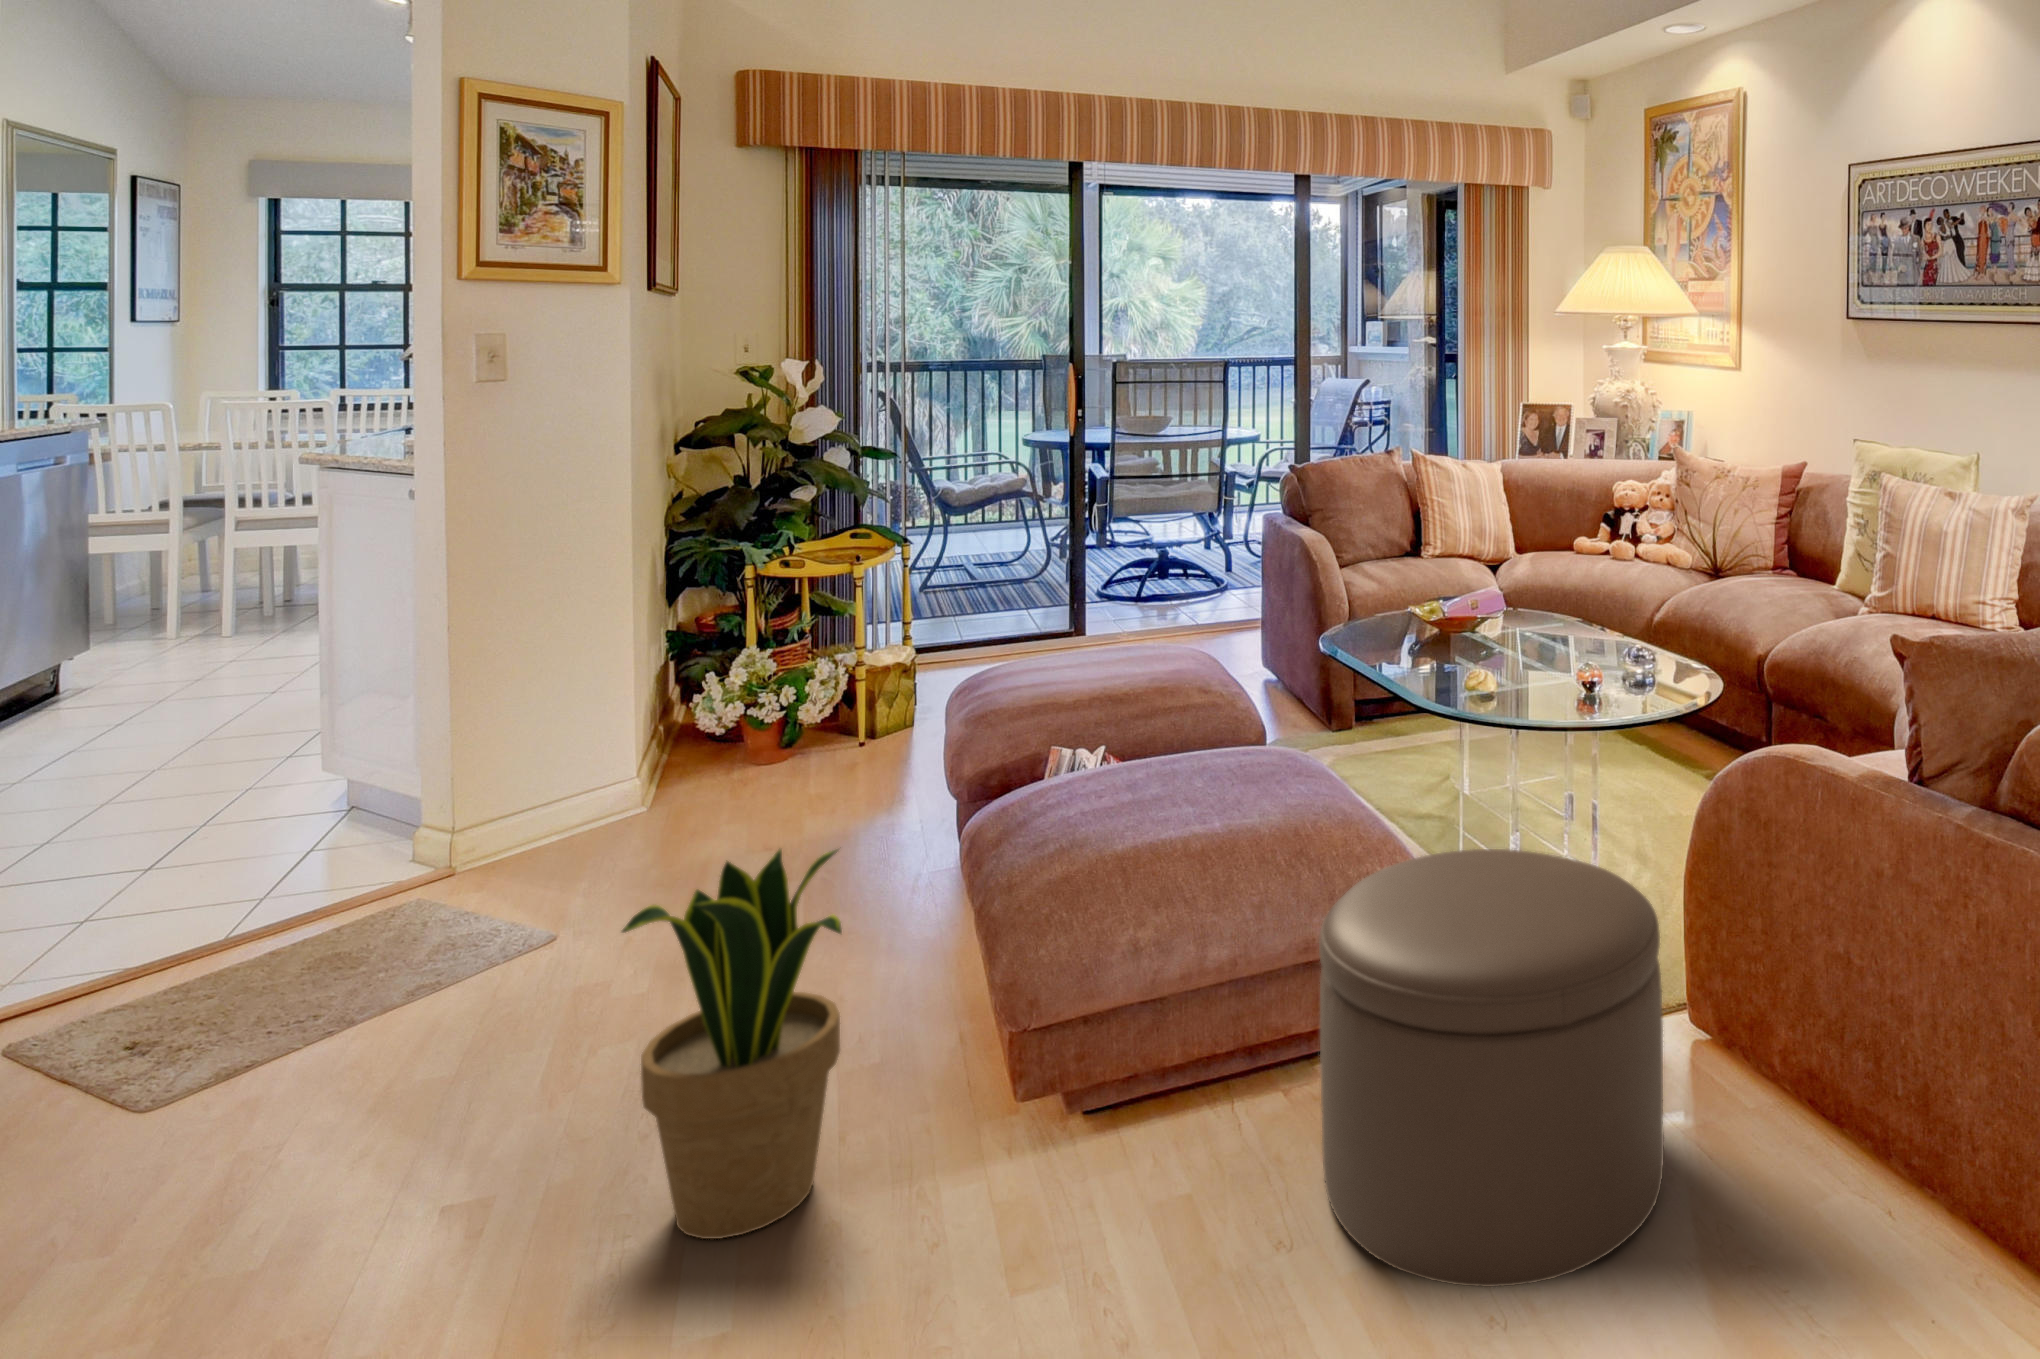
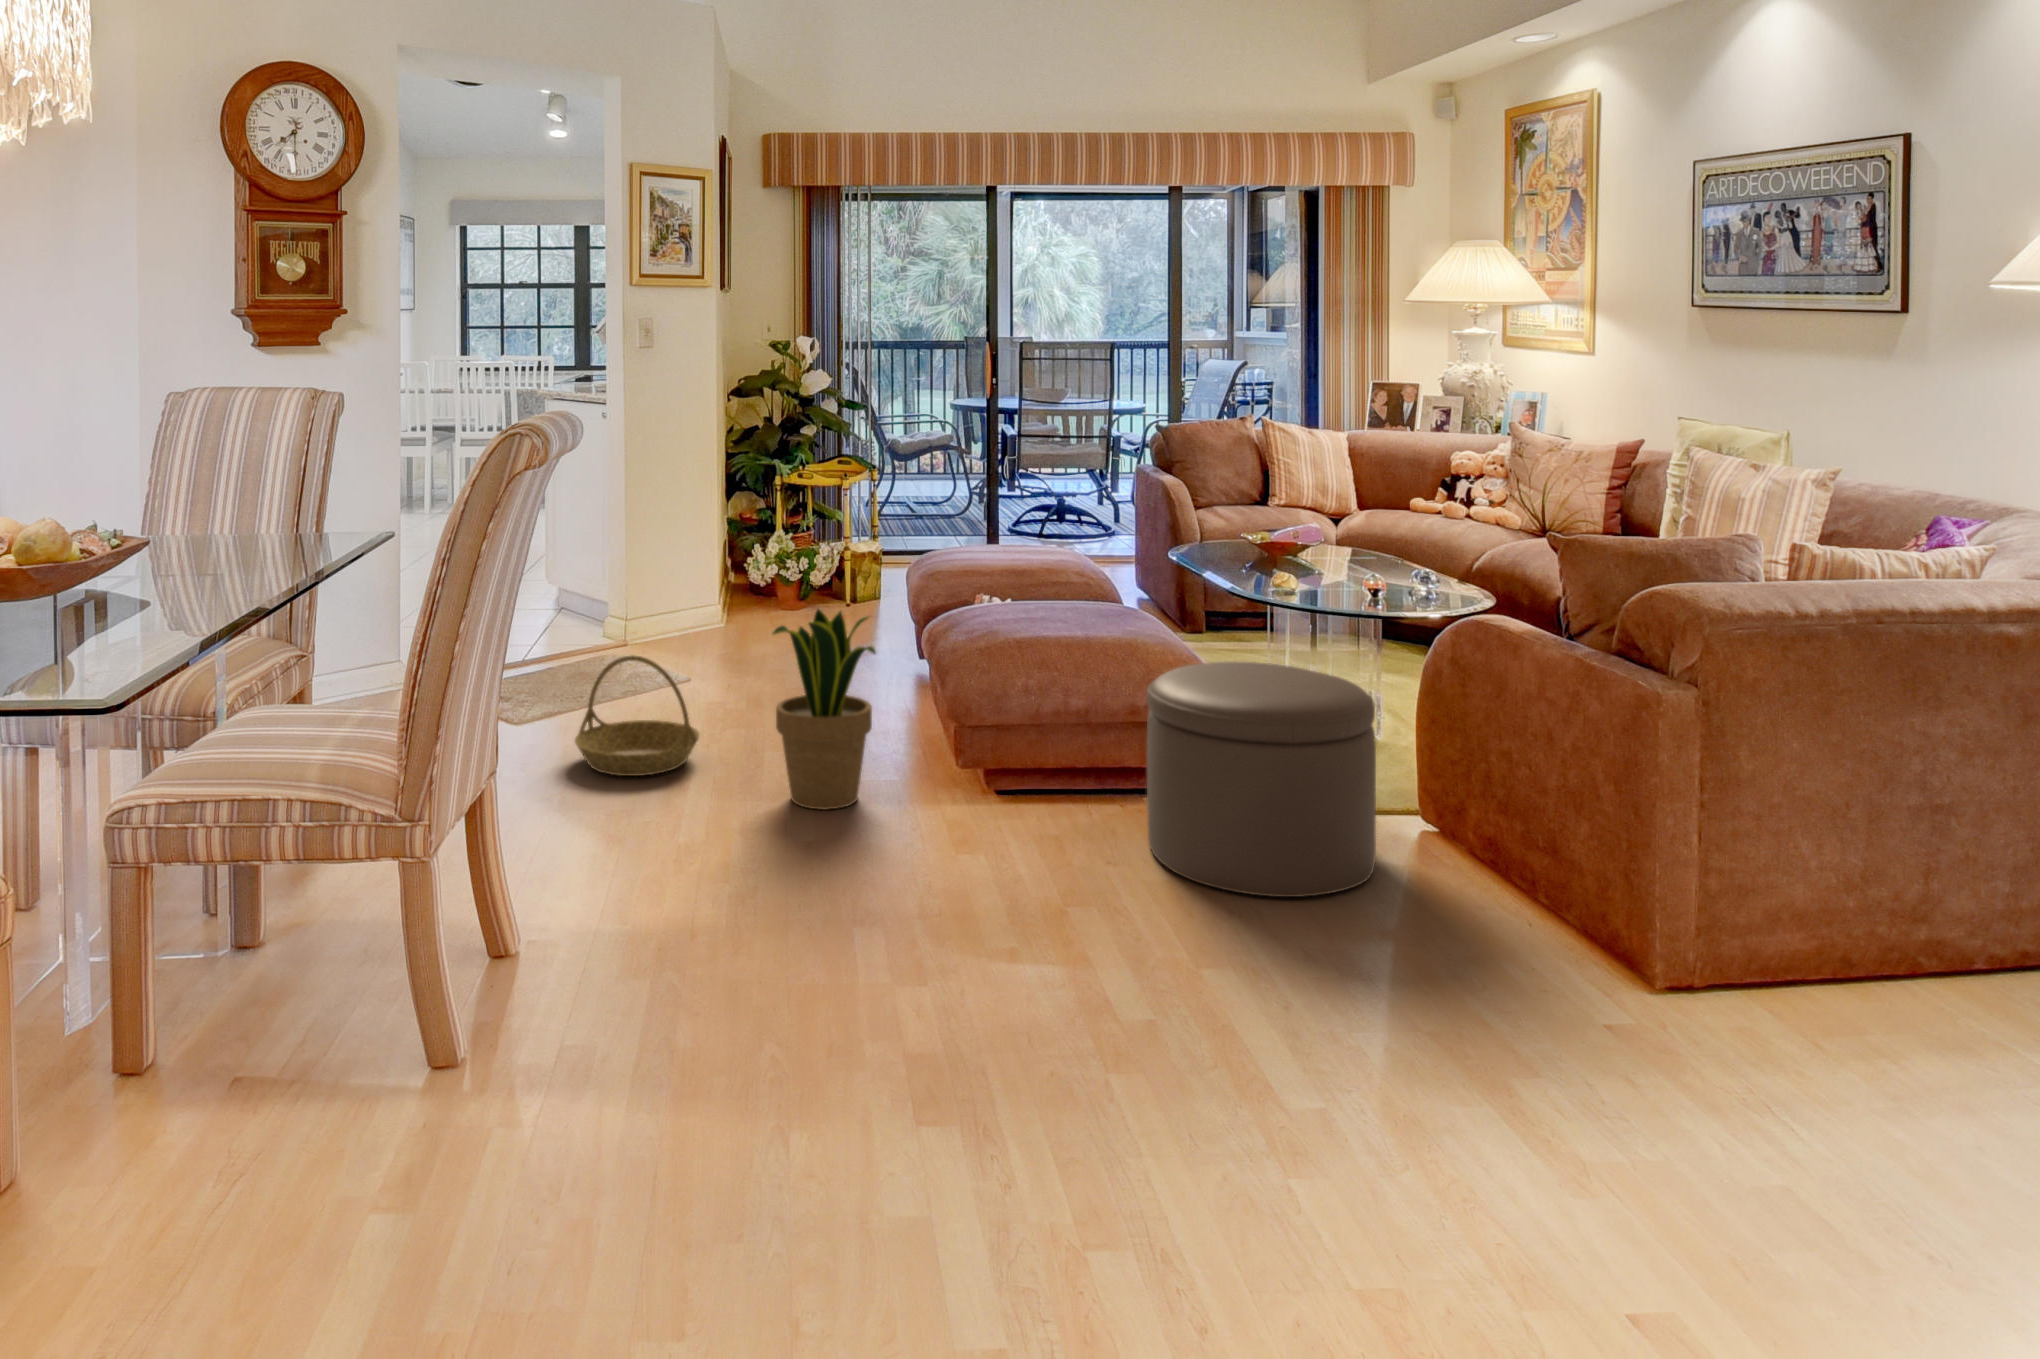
basket: none [196,974,508,1234] -> present [575,656,700,776]

